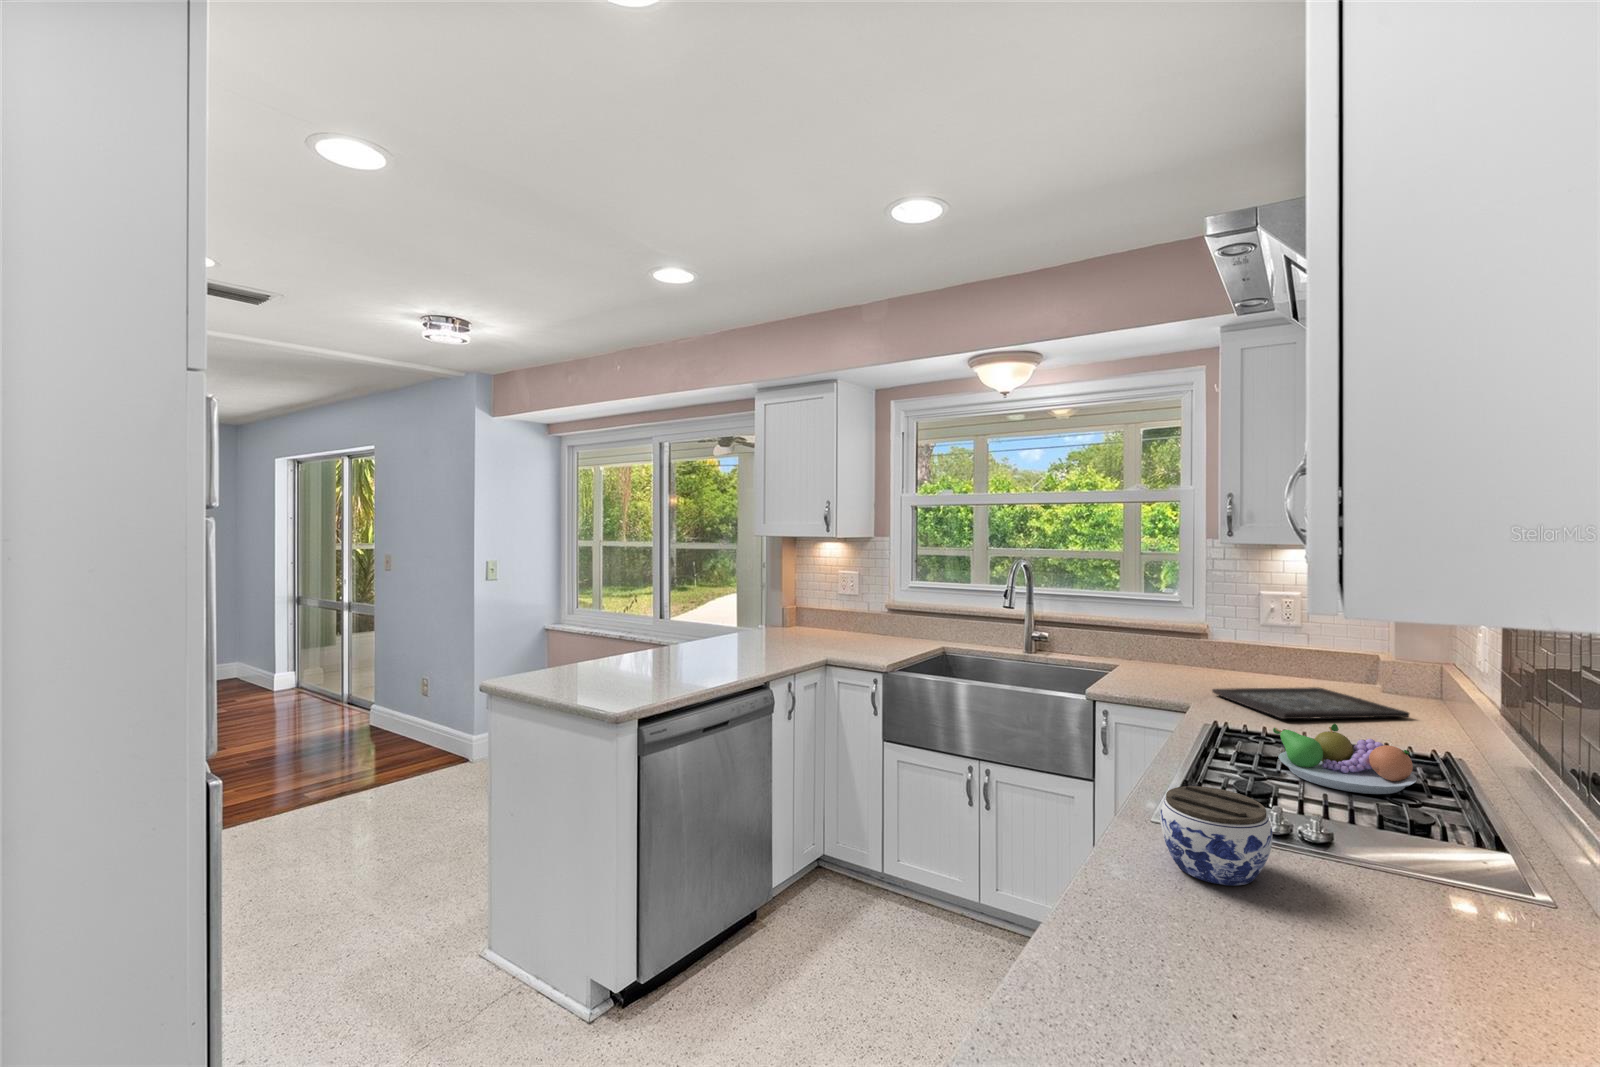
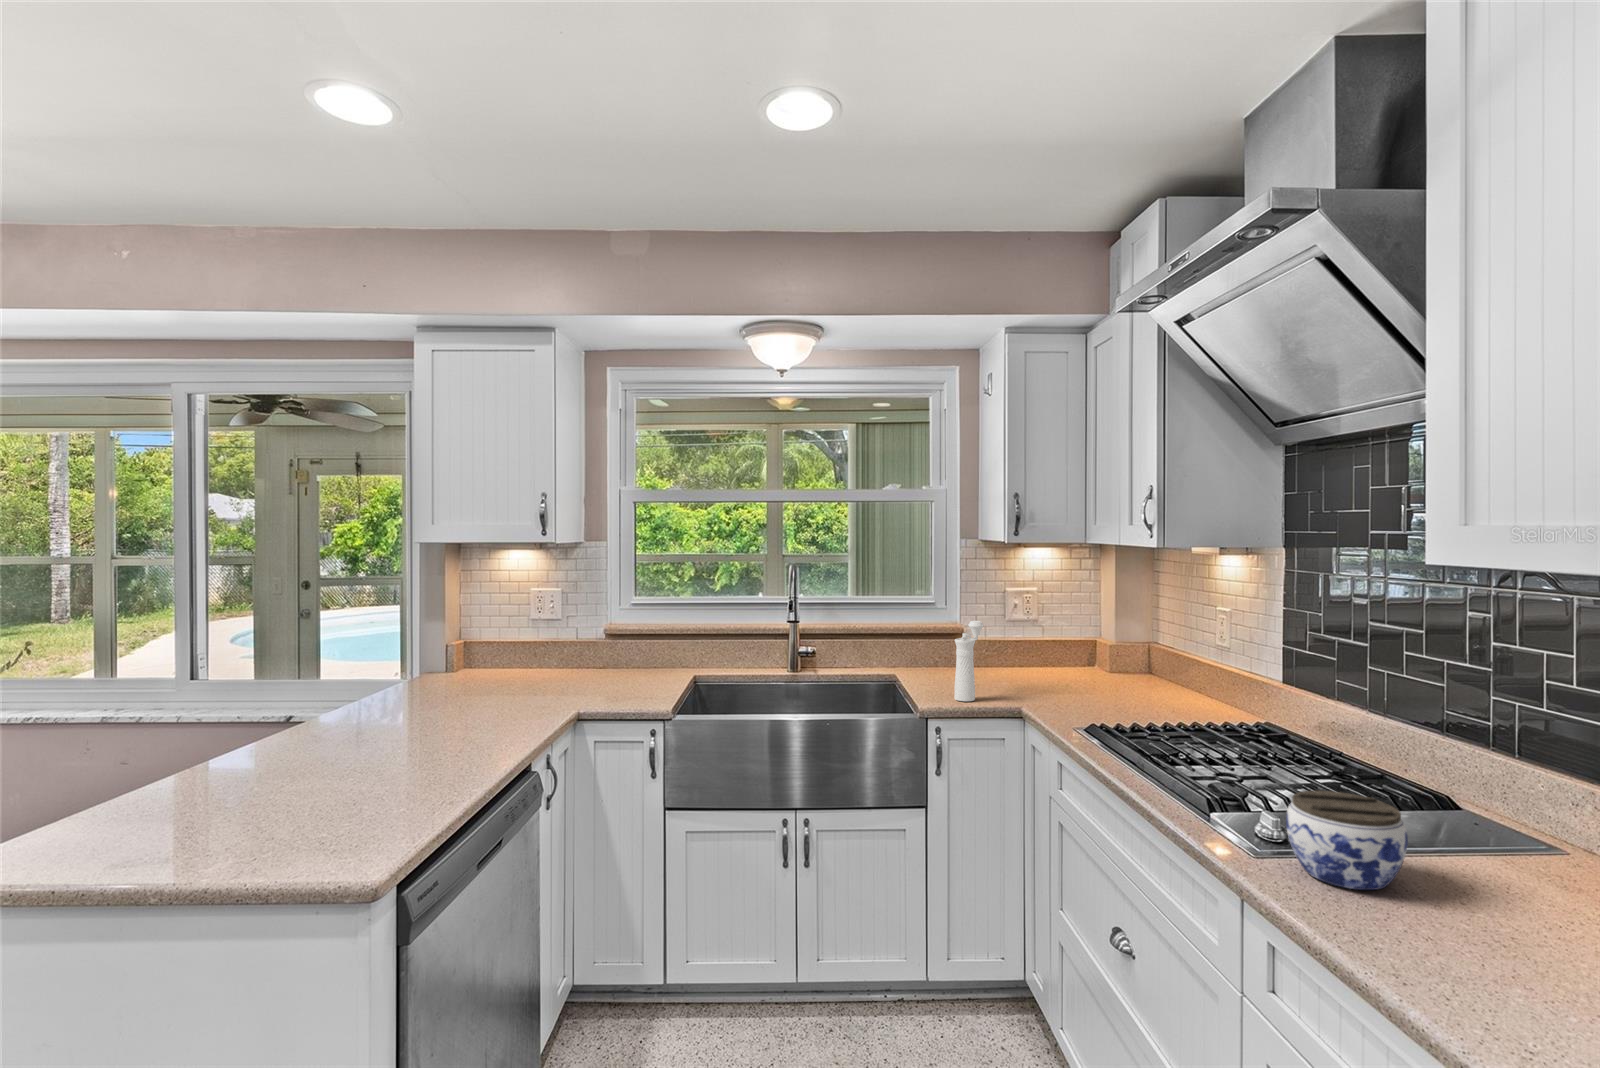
pepper mill: none [1131,617,1175,692] -> present [955,621,984,701]
tray: present [1212,687,1409,719] -> none [1025,677,1182,711]
fruit bowl: present [1273,724,1417,794] -> none [1175,709,1306,770]

